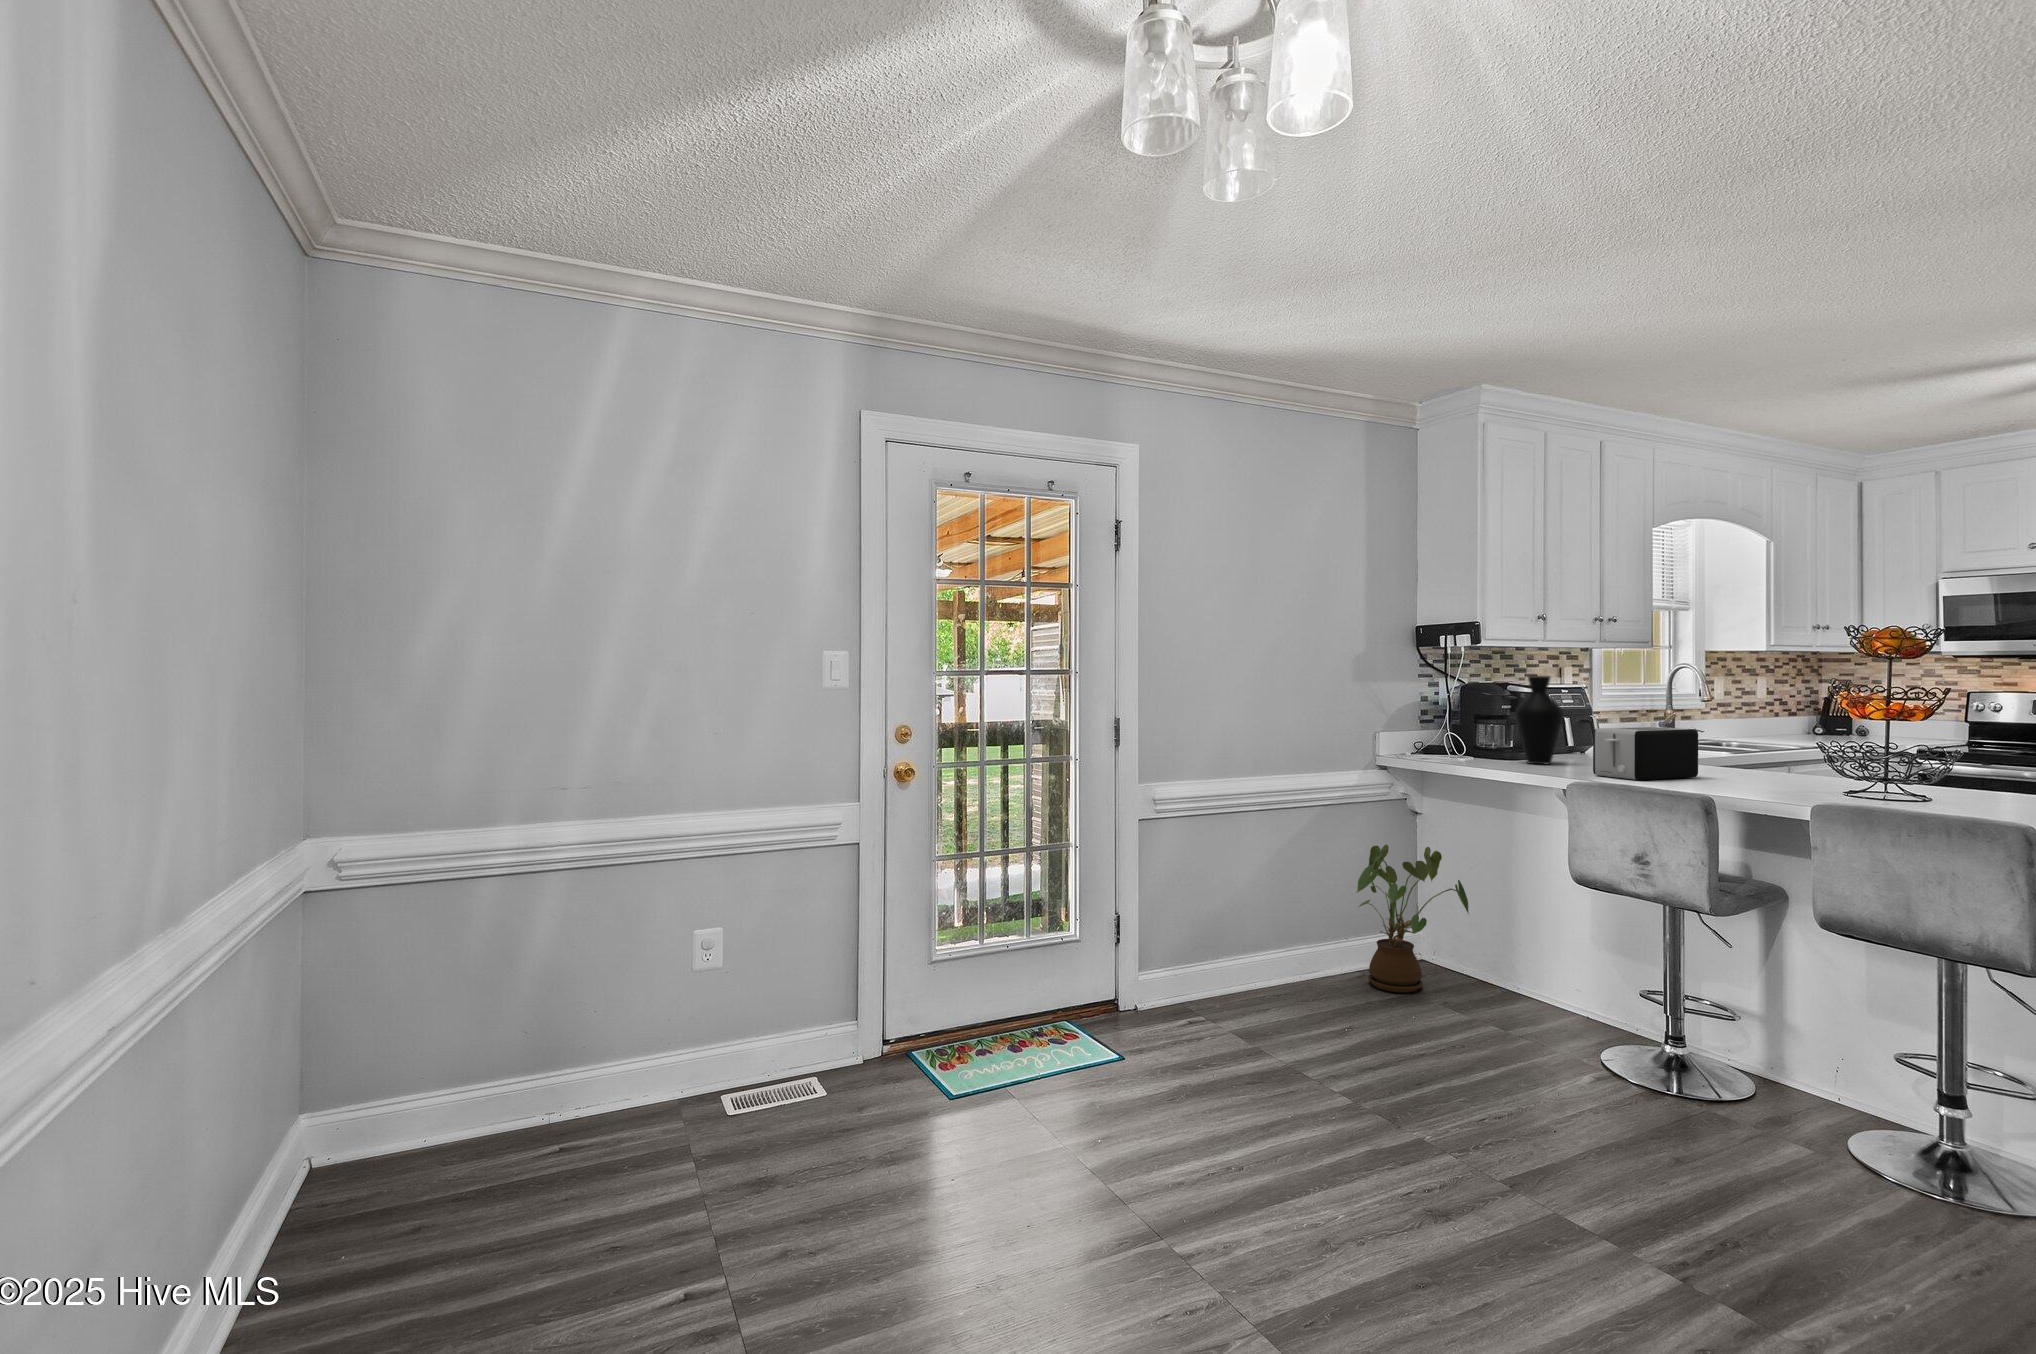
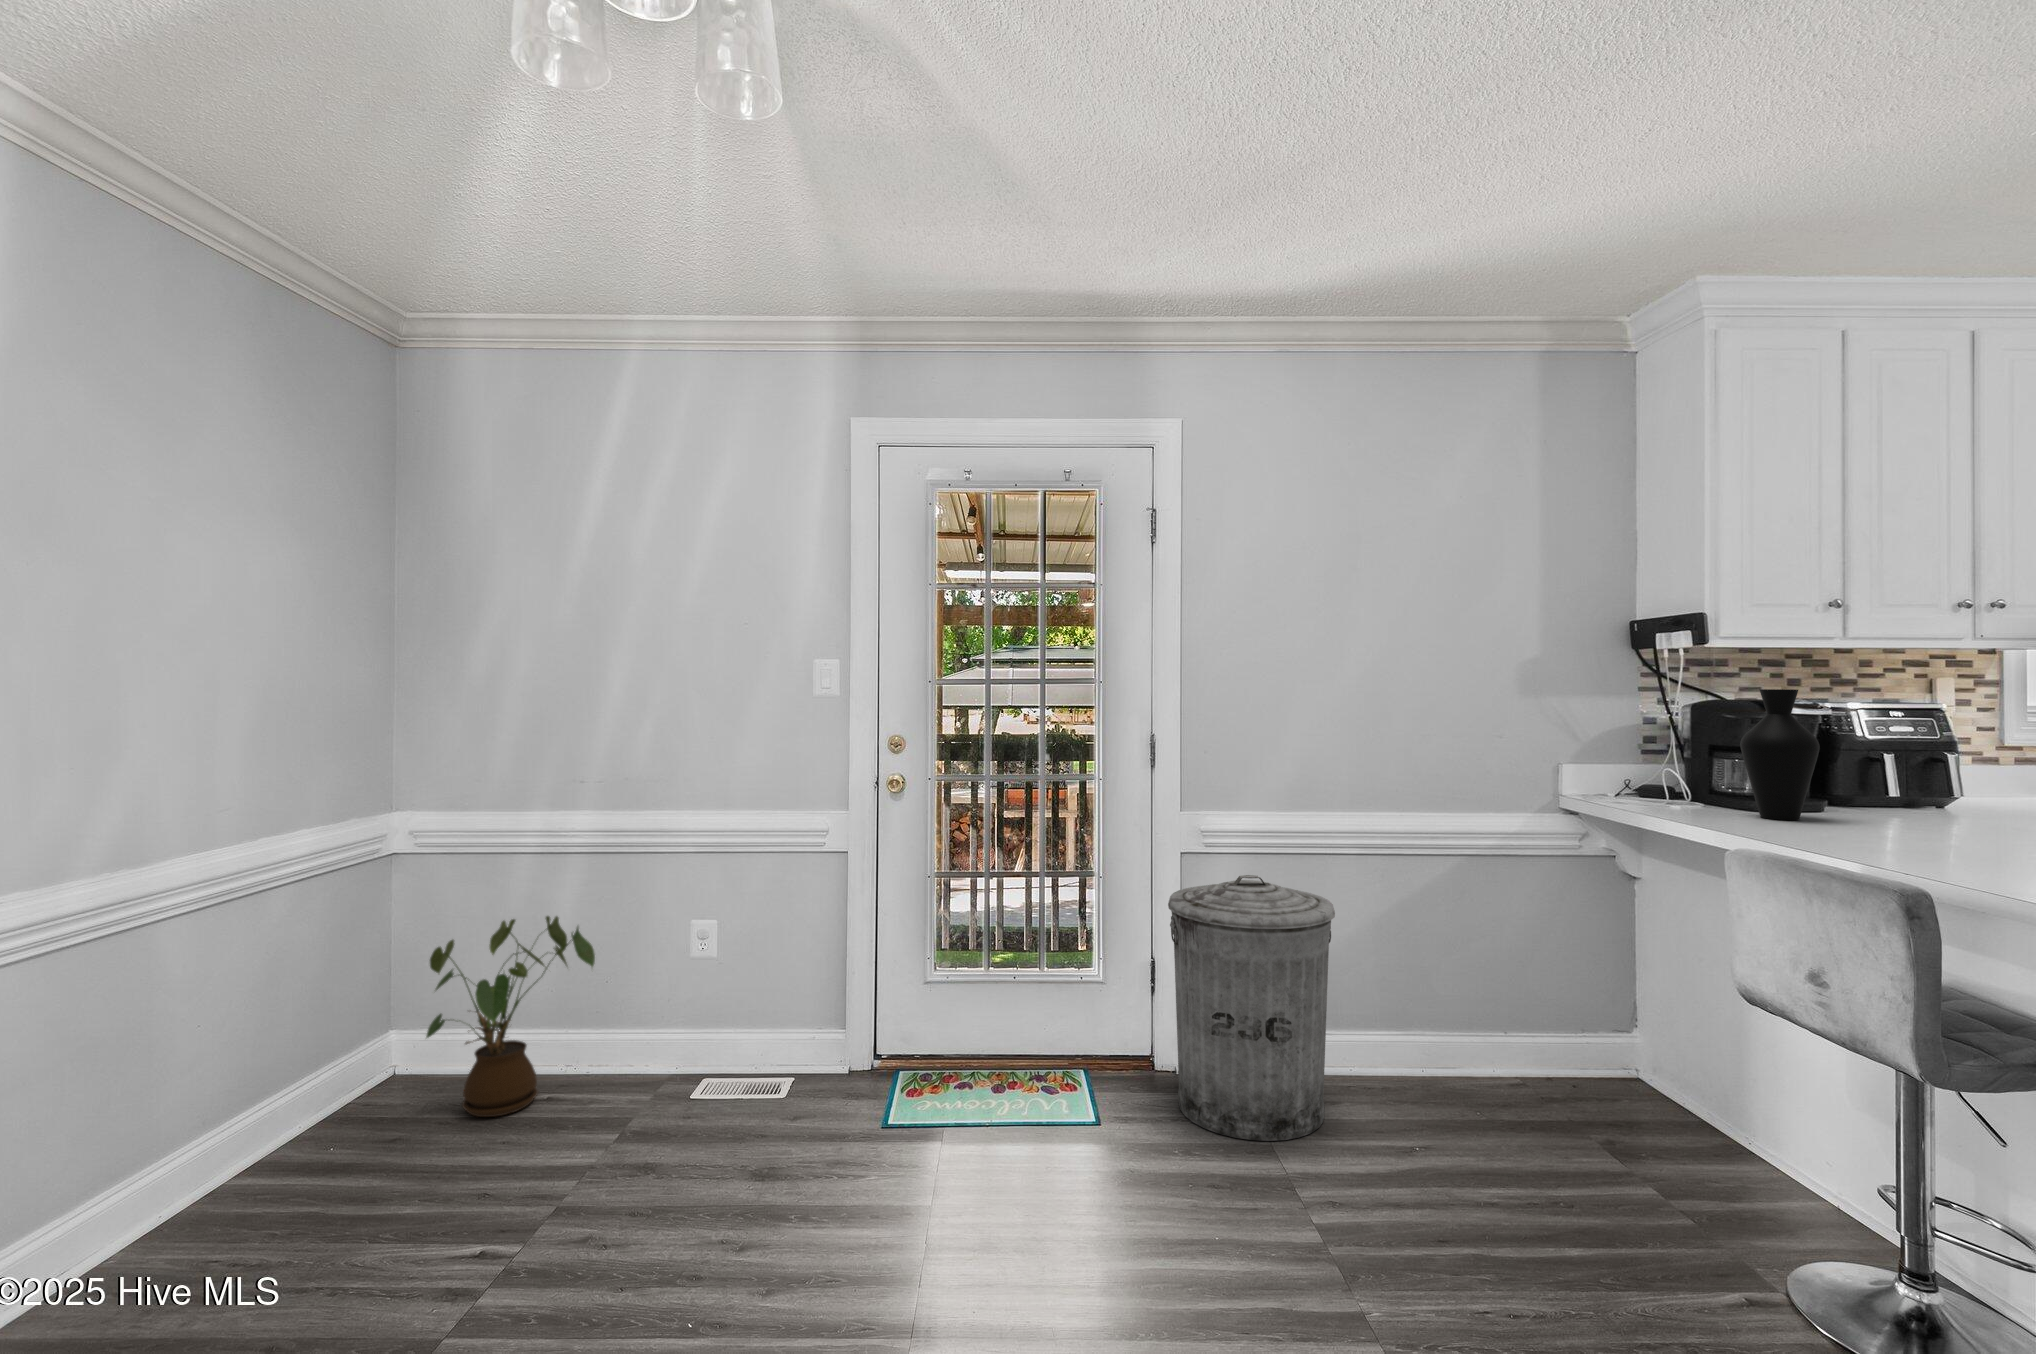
toaster: present [1593,727,1698,780] -> none [1801,769,1997,854]
trash can: none [1150,833,1288,1048] -> present [1168,875,1335,1141]
house plant: present [1357,845,1469,993] -> present [426,916,595,1117]

